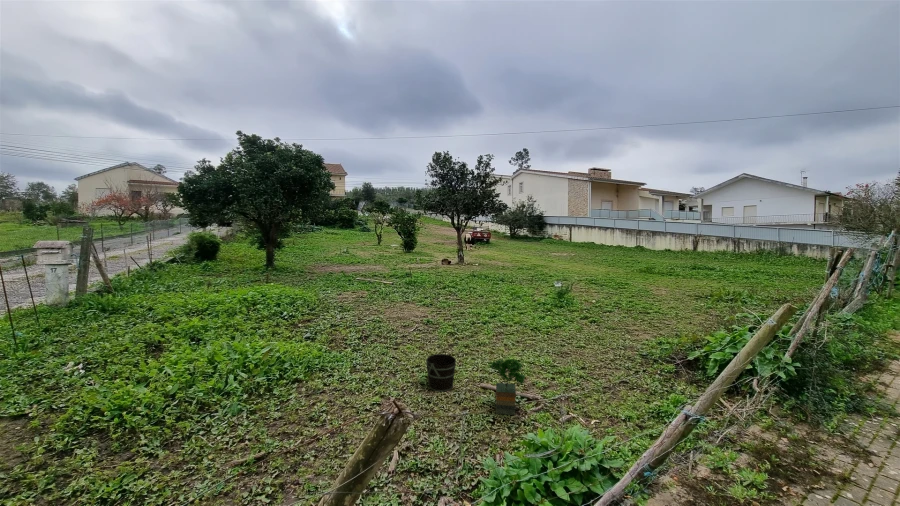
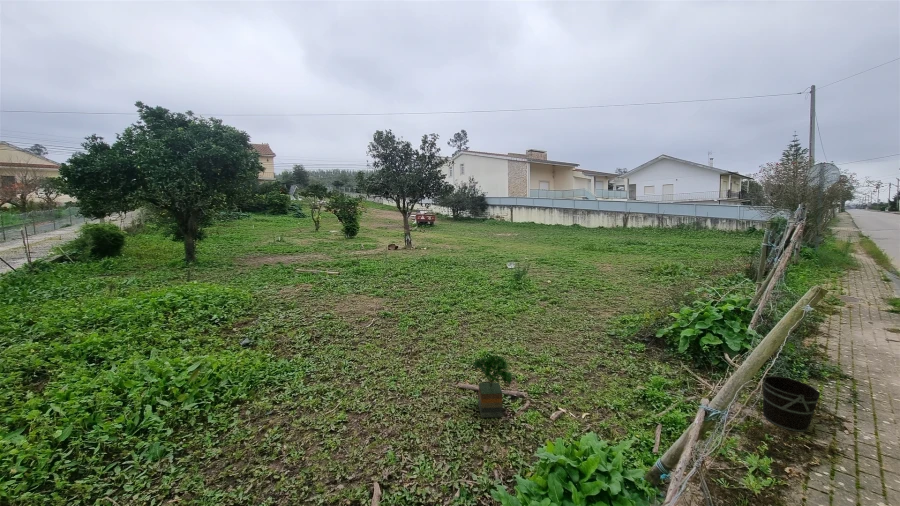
bucket: present [426,354,456,391] -> present [763,375,820,431]

